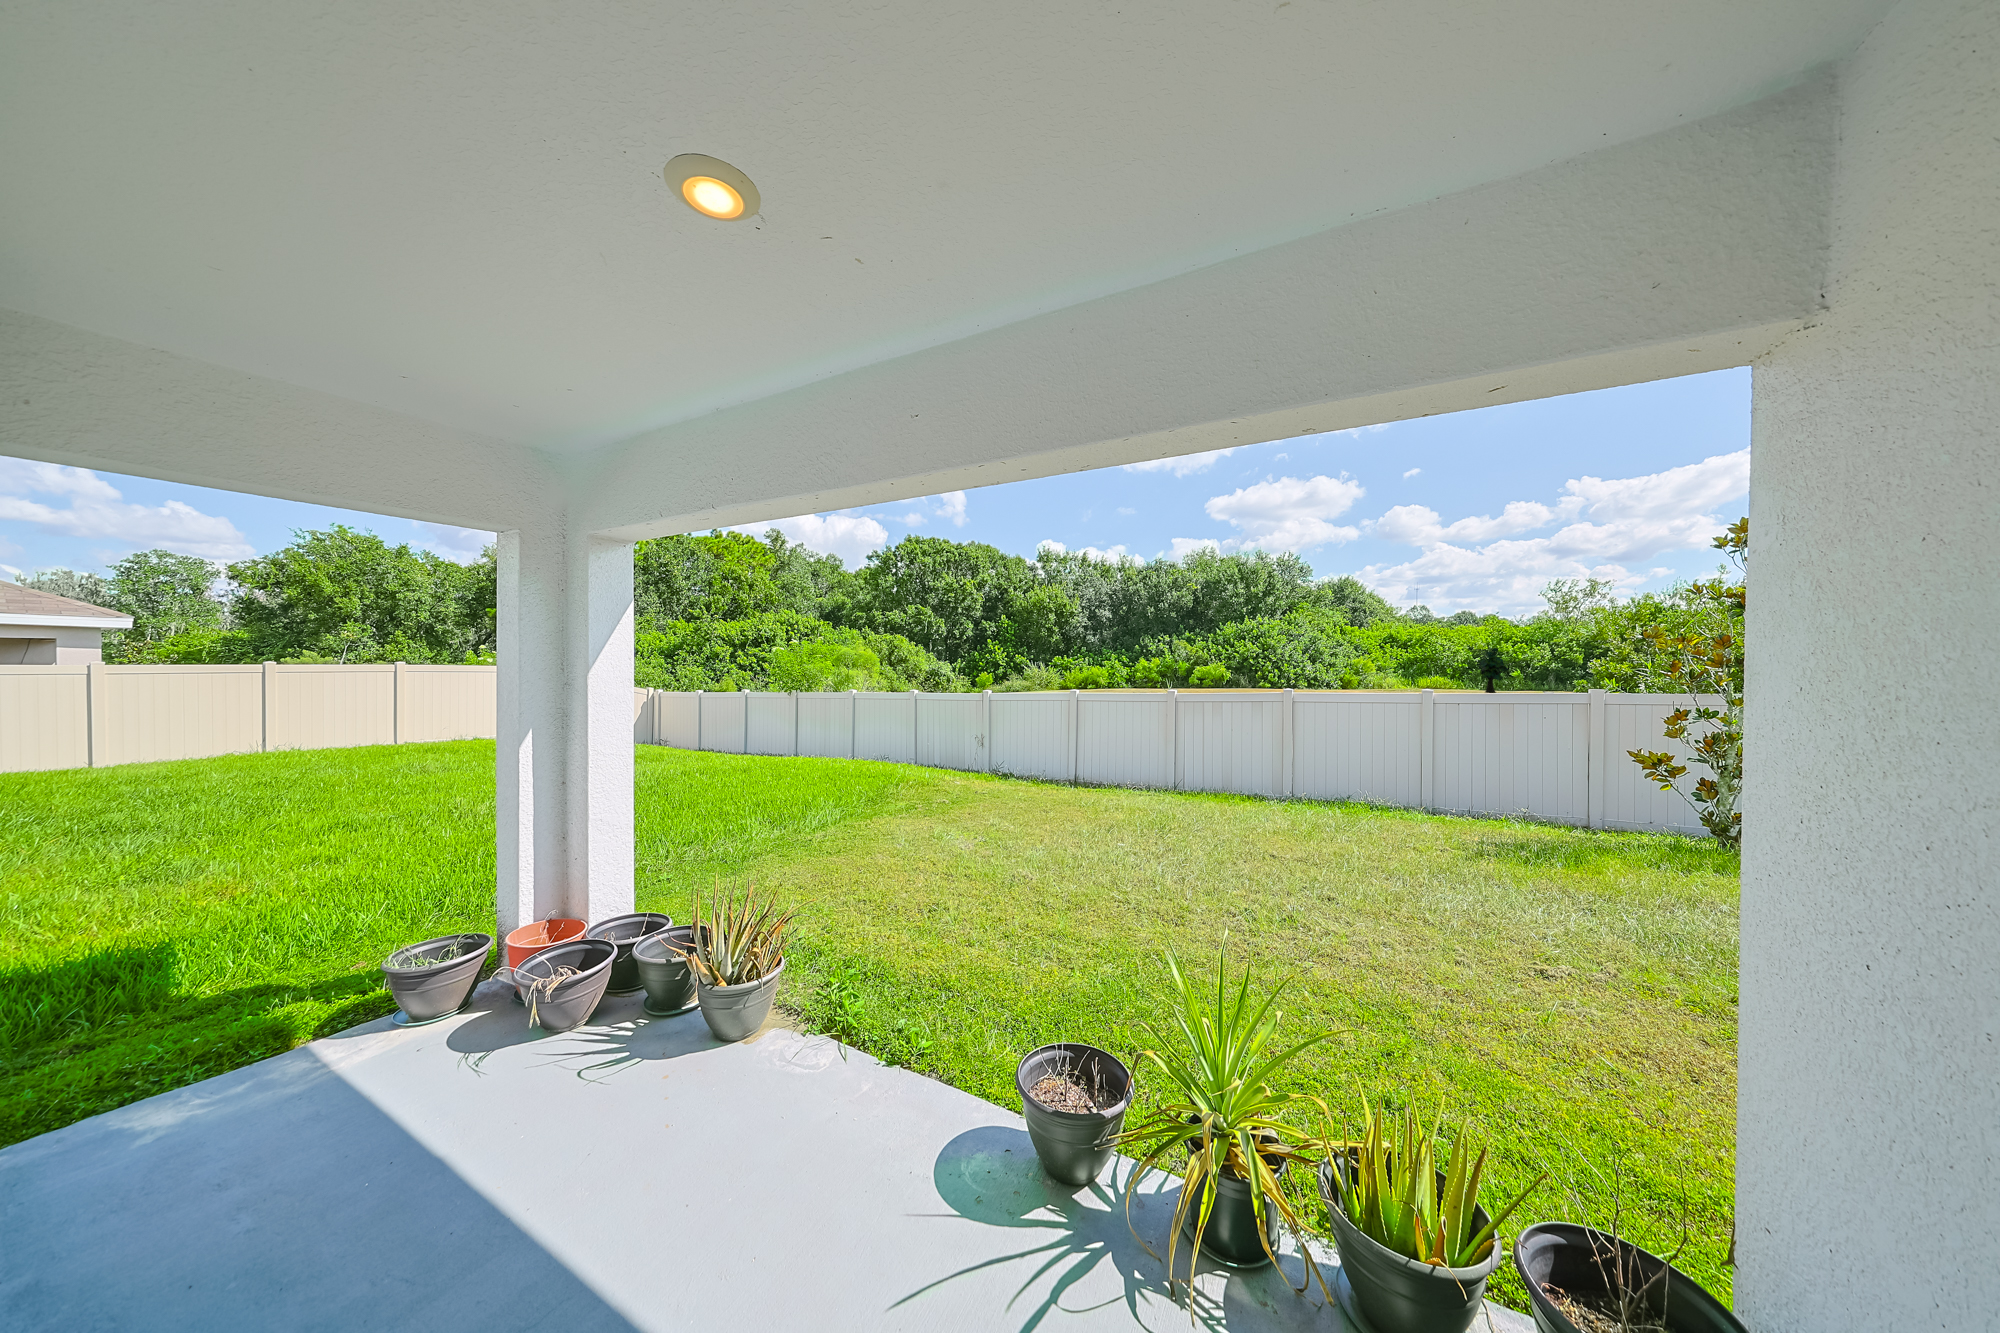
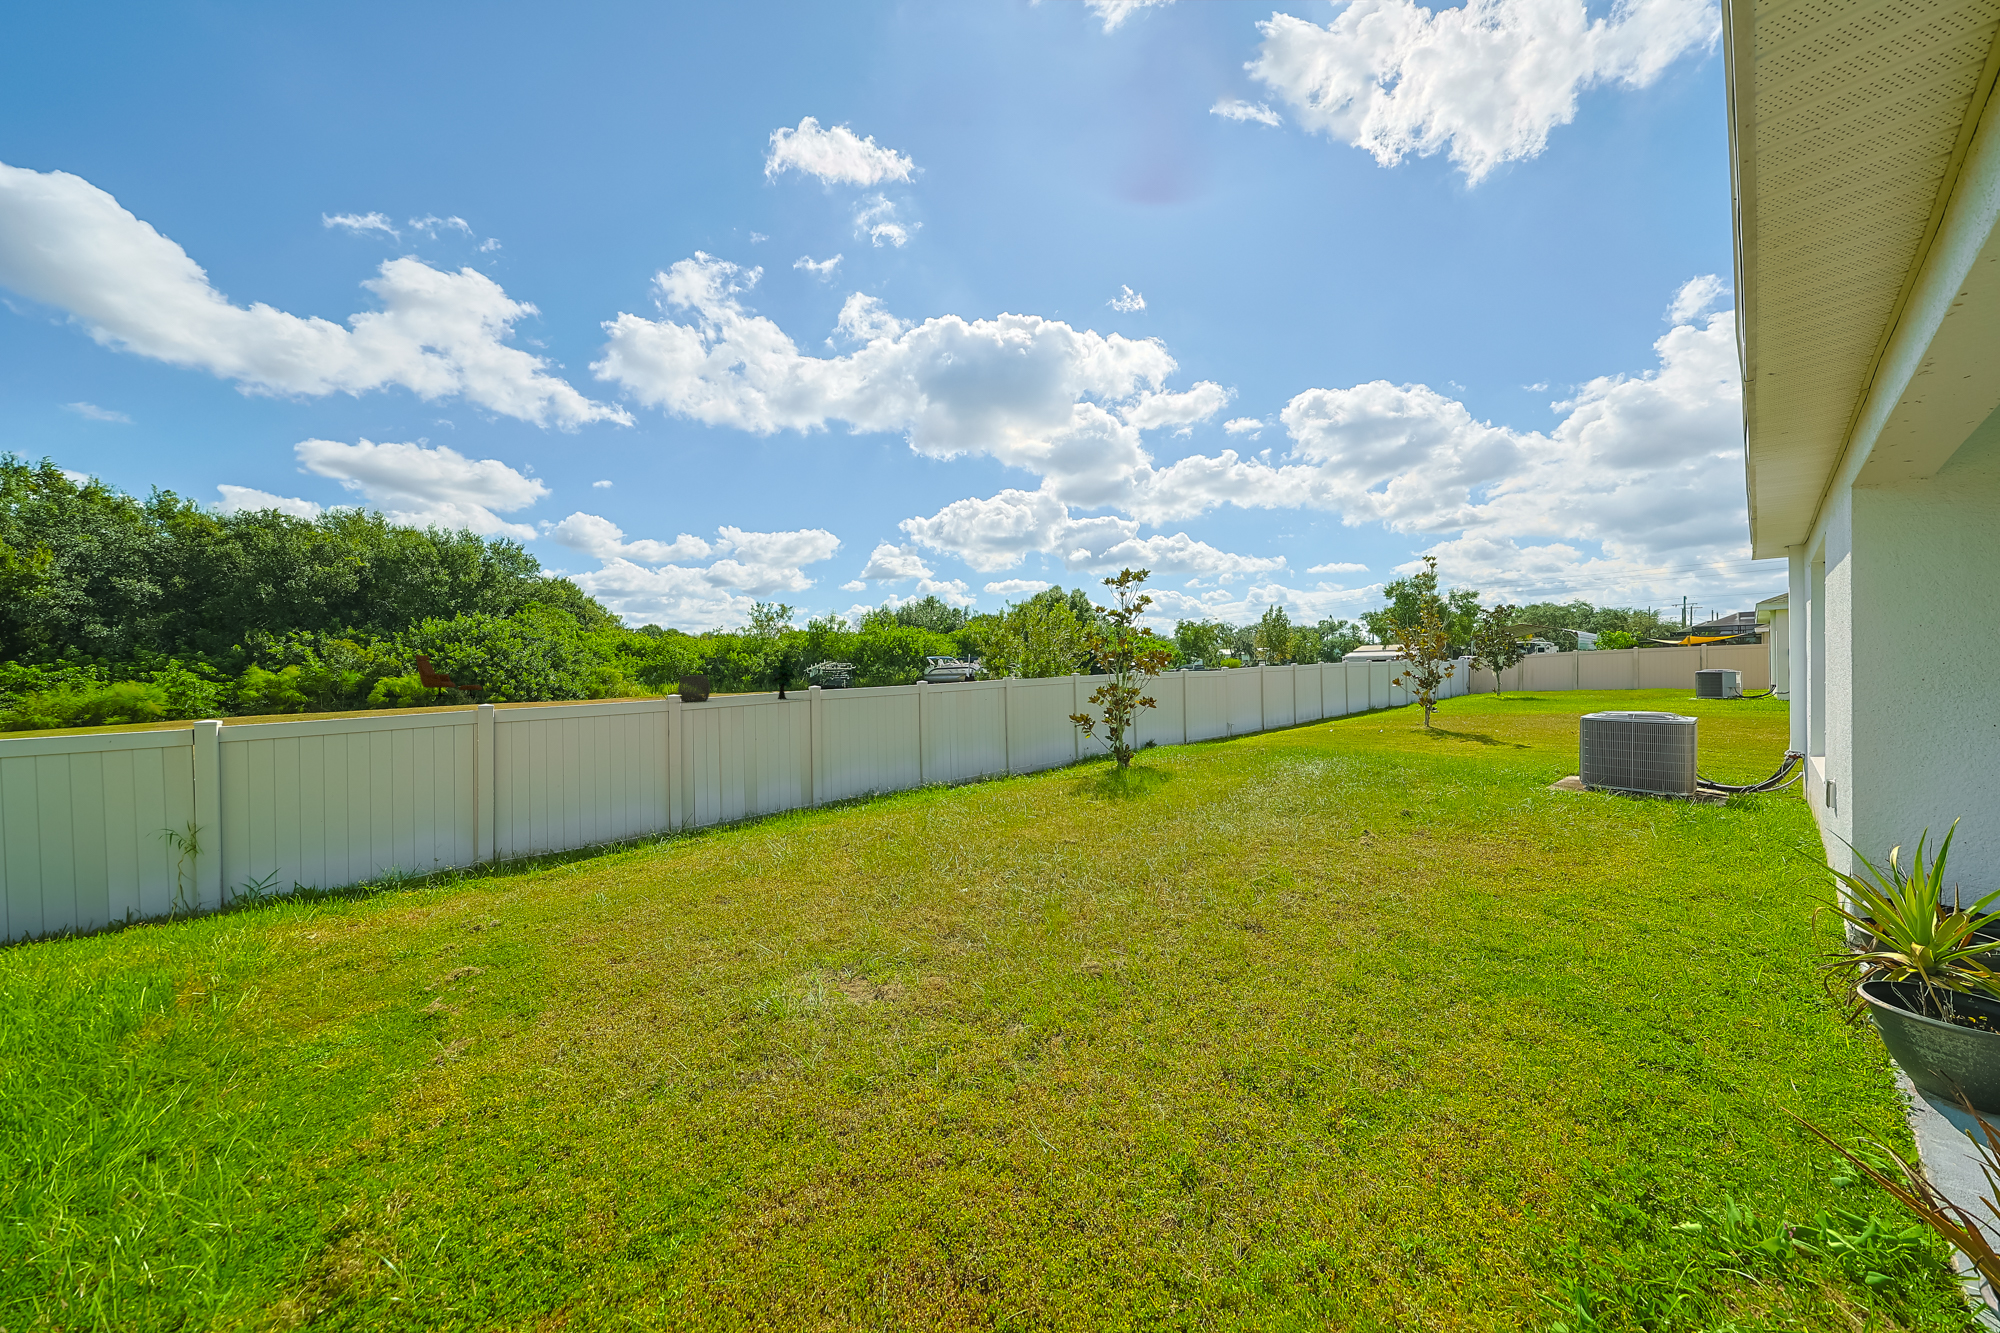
lounge chair: none [1216,650,1258,683] -> present [416,655,482,698]
woven basket: none [1382,667,1415,691] -> present [678,675,710,702]

